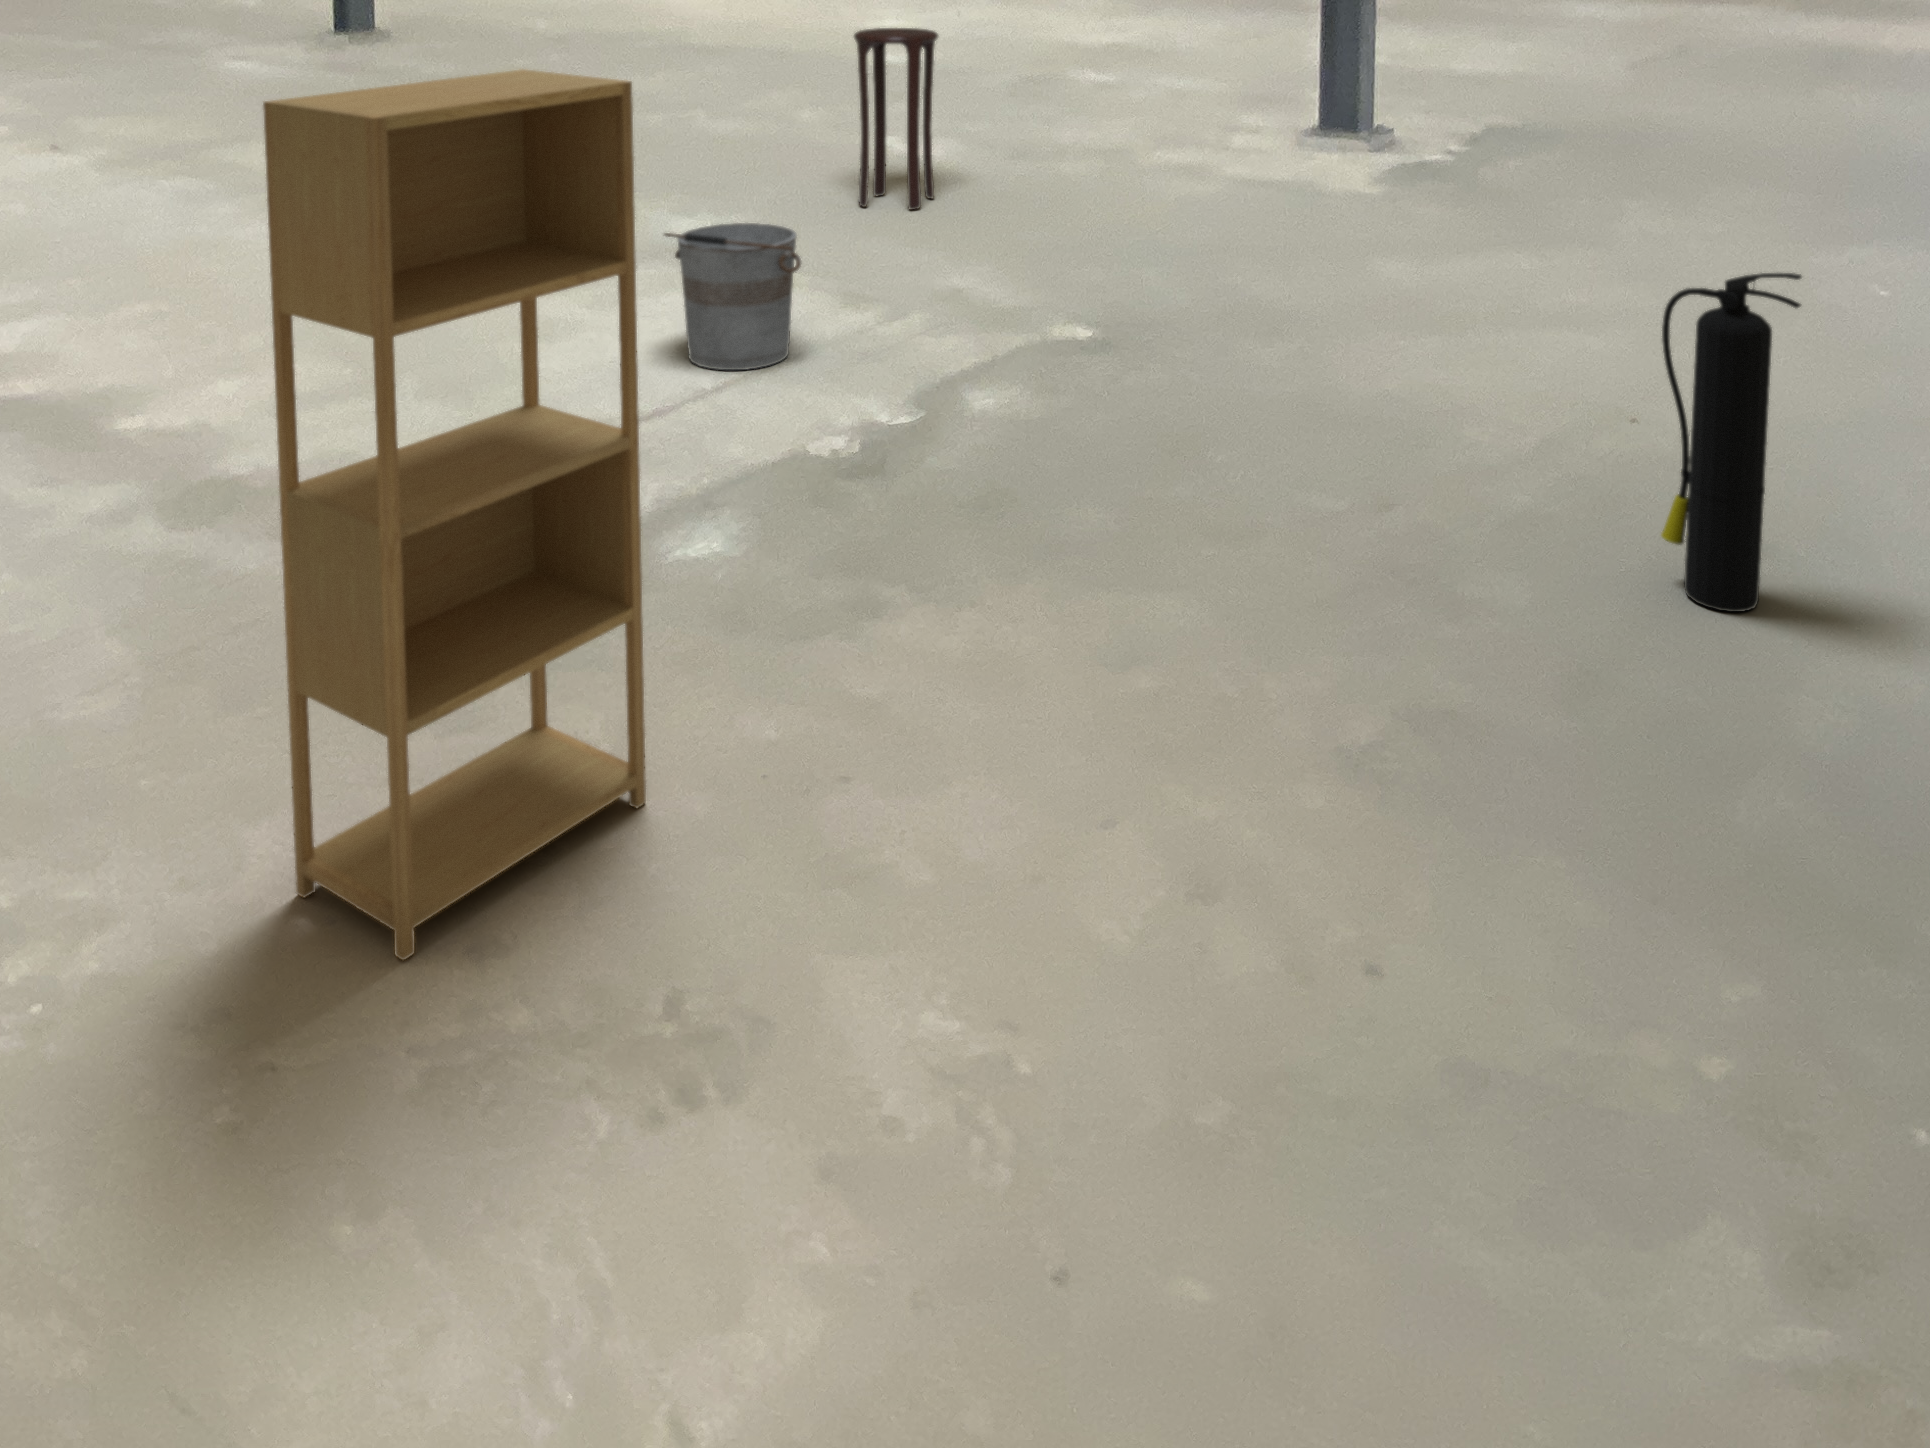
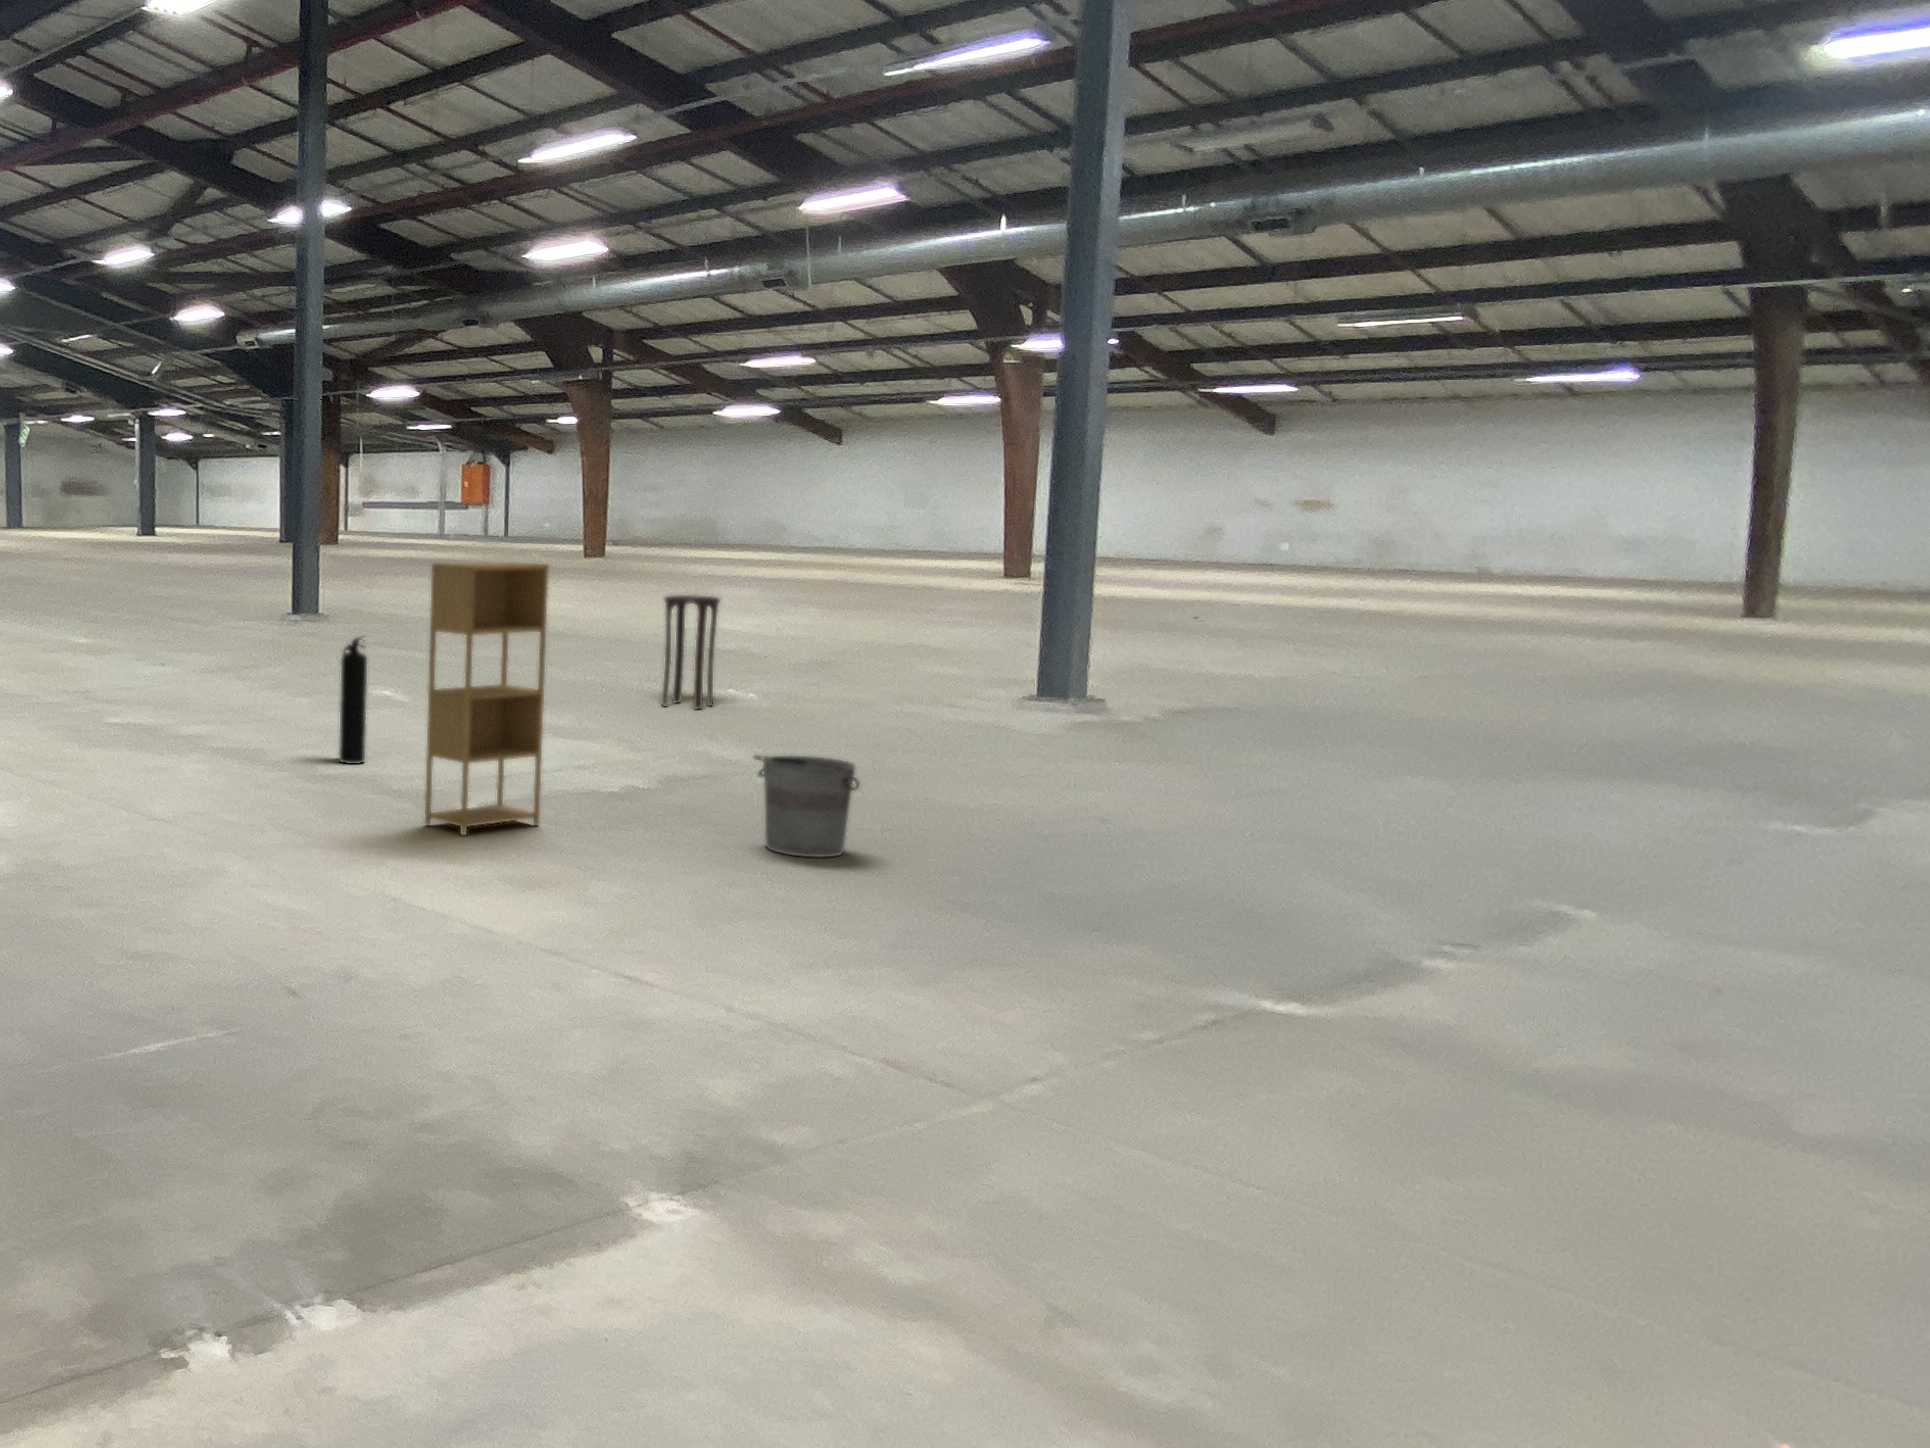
bucket: present [665,223,801,370] -> present [755,755,859,857]
fire extinguisher: present [1661,273,1802,612] -> present [339,638,367,764]

